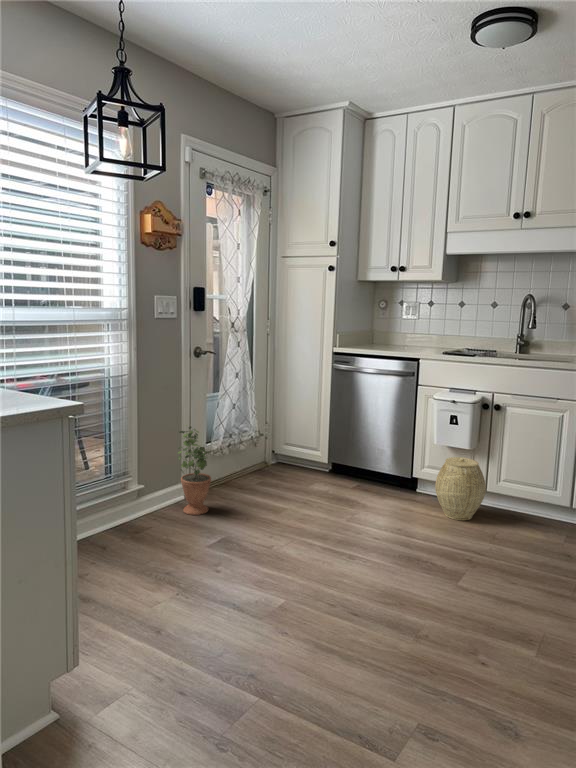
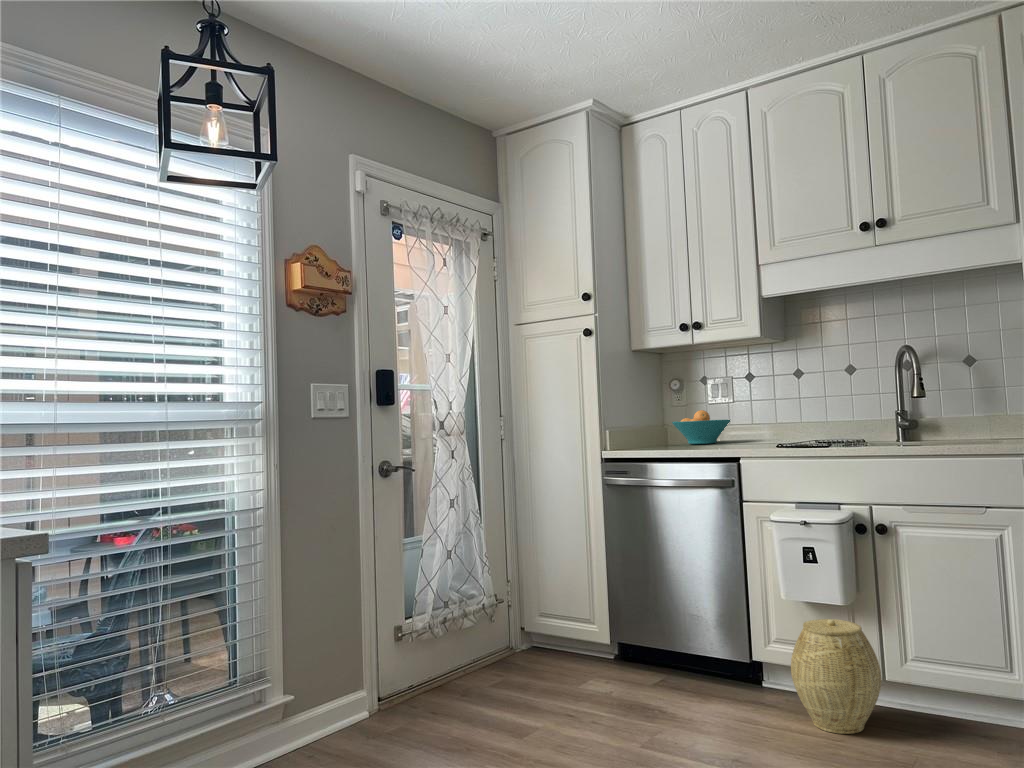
fruit bowl: none [377,321,415,343] -> present [672,410,730,444]
potted plant: present [178,426,211,515] -> none [350,587,408,743]

